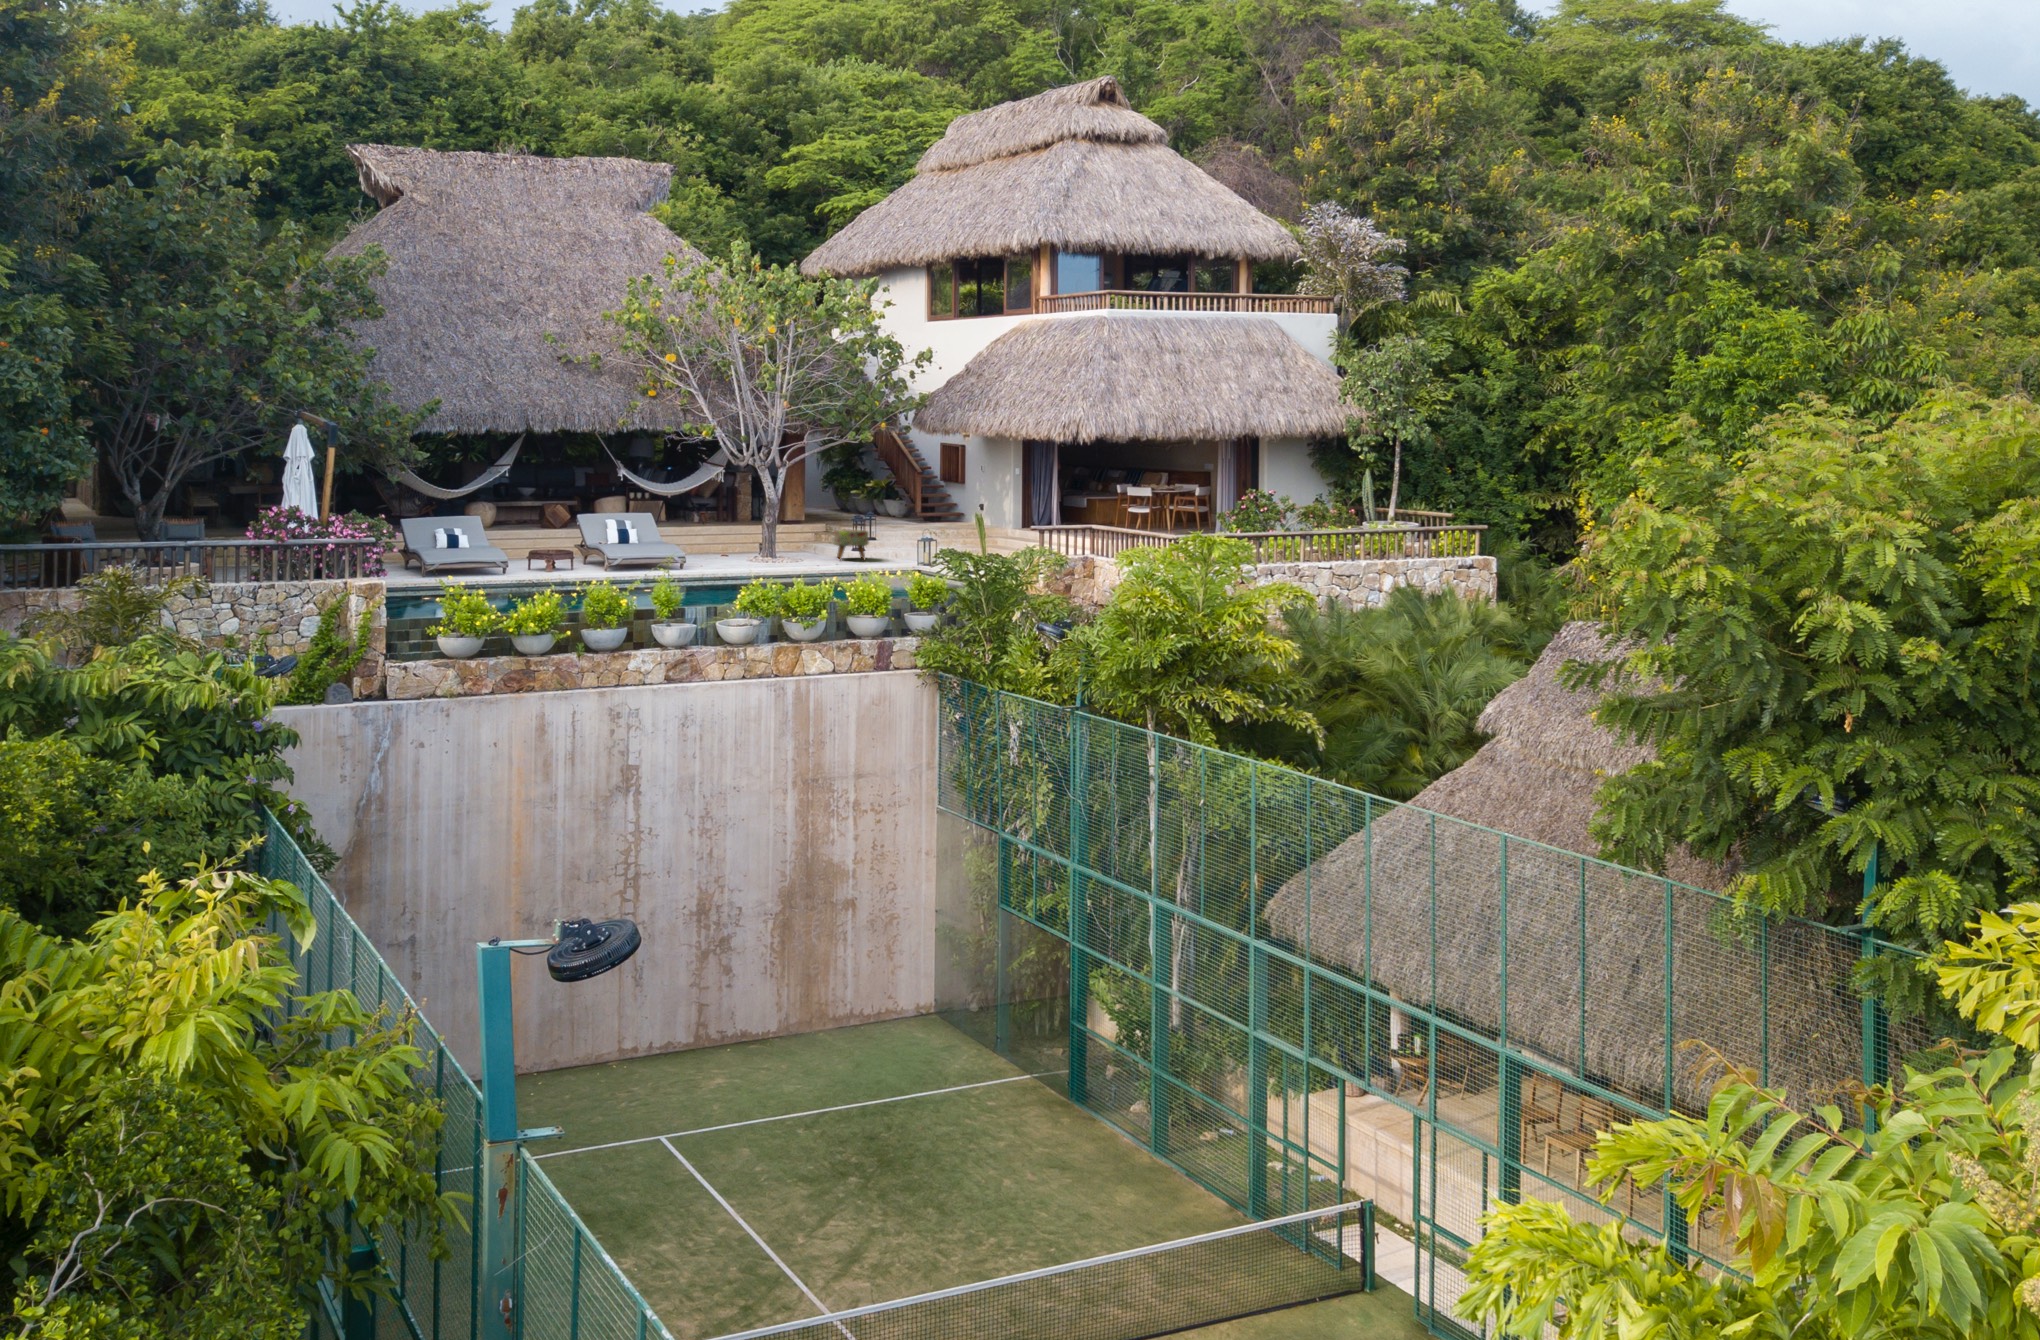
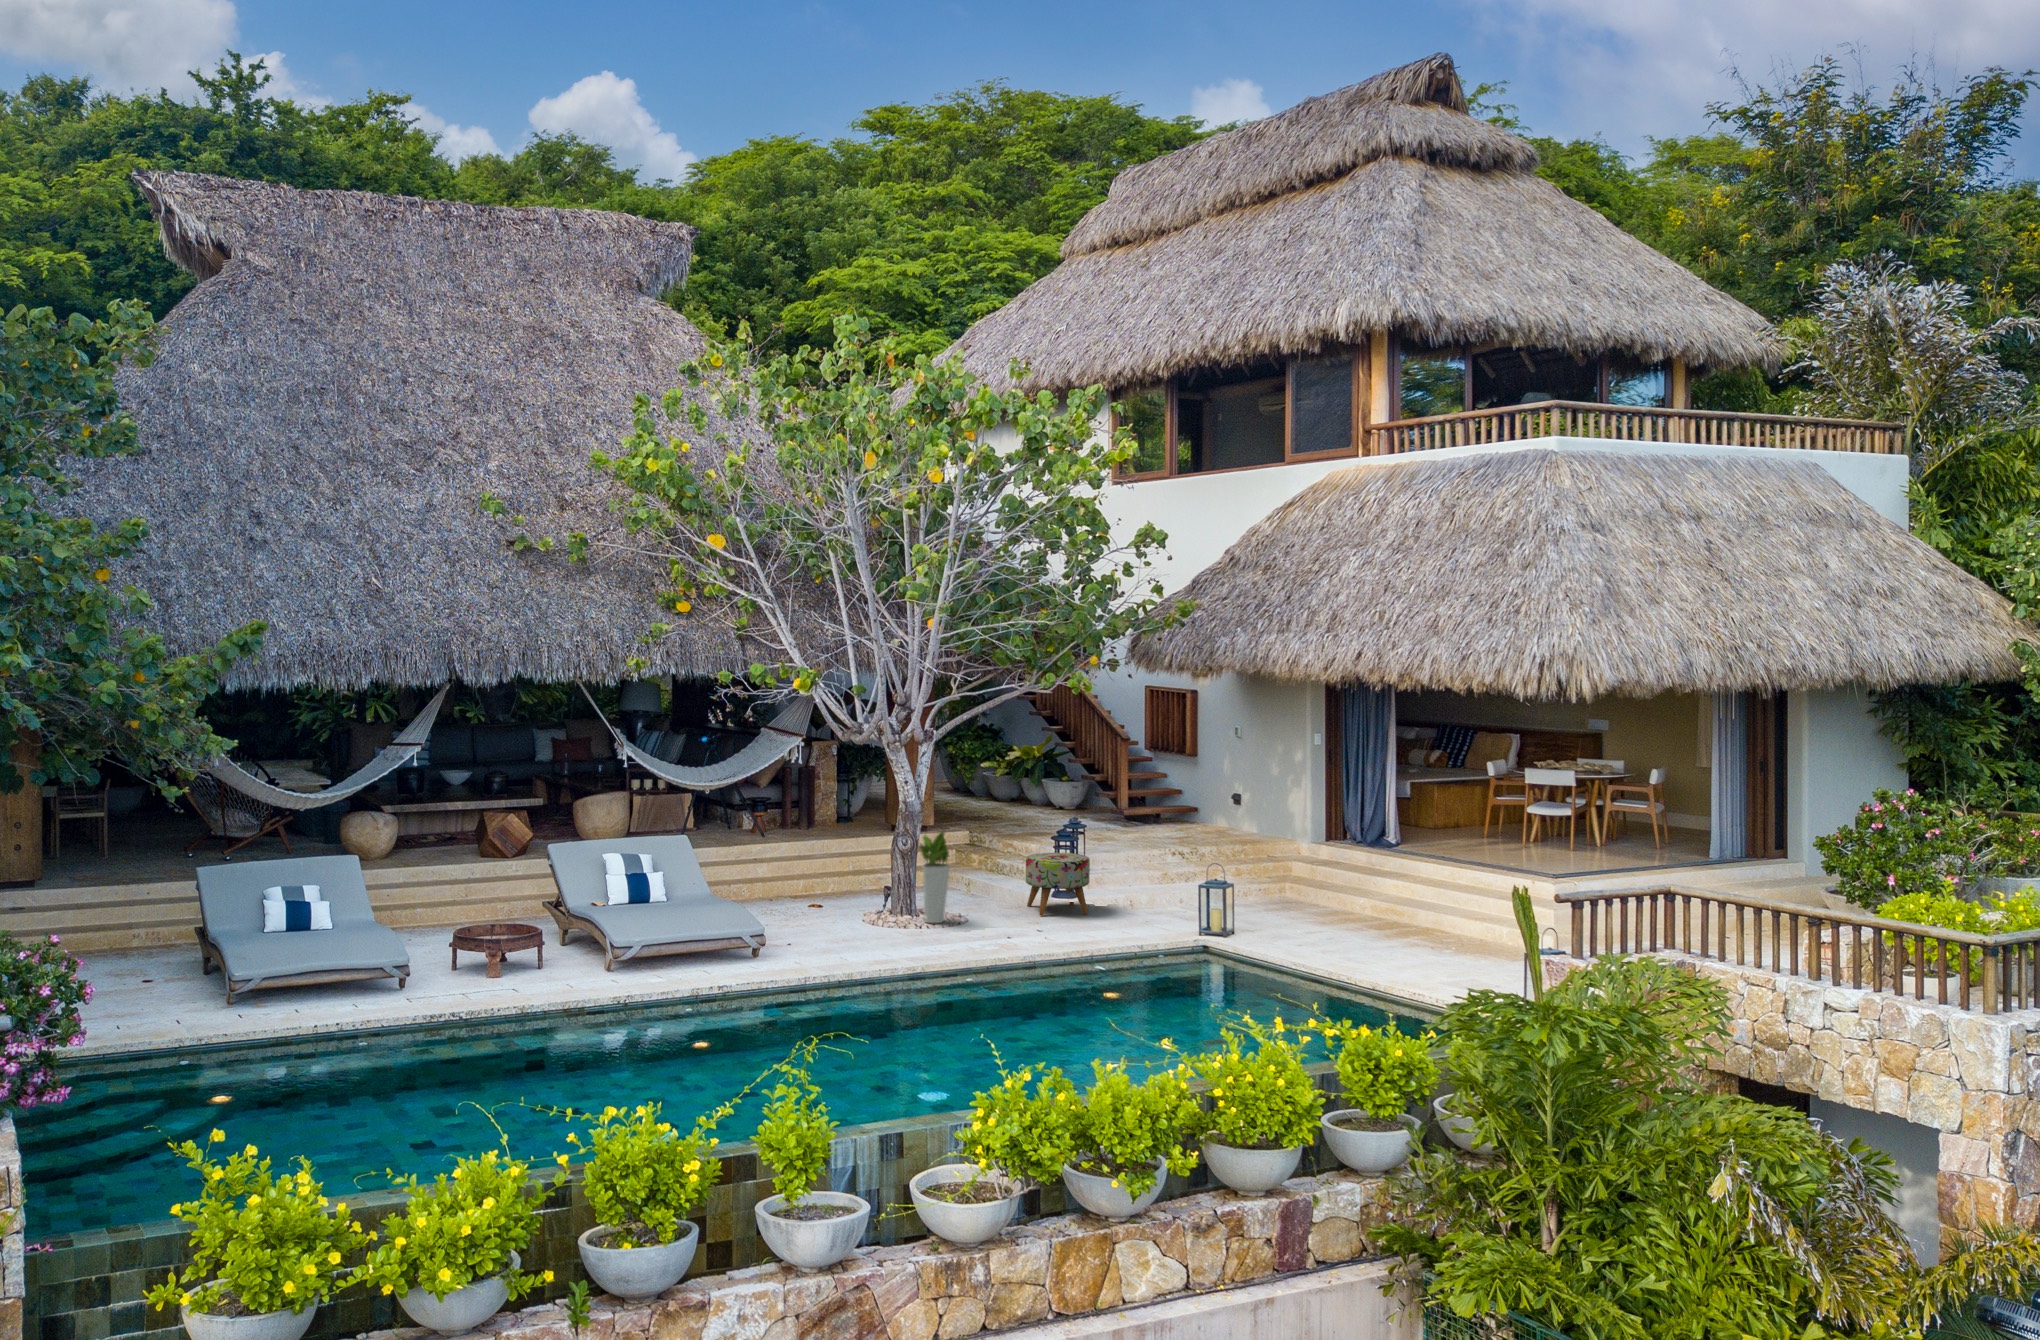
planter: none [771,512,789,561] -> present [919,831,950,923]

